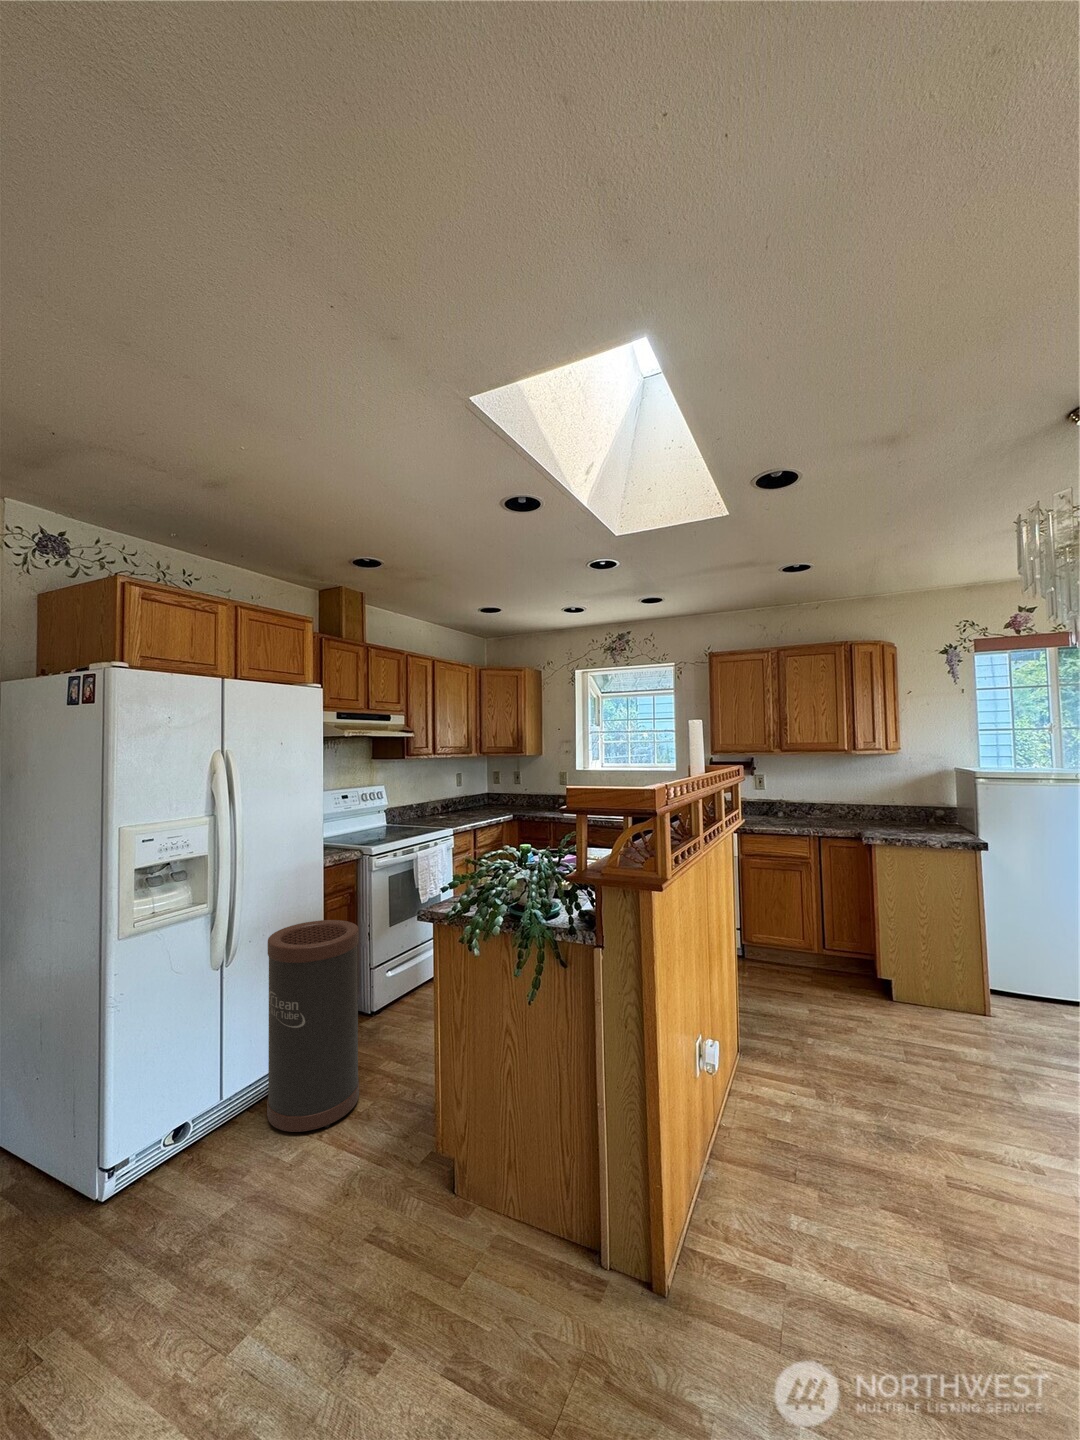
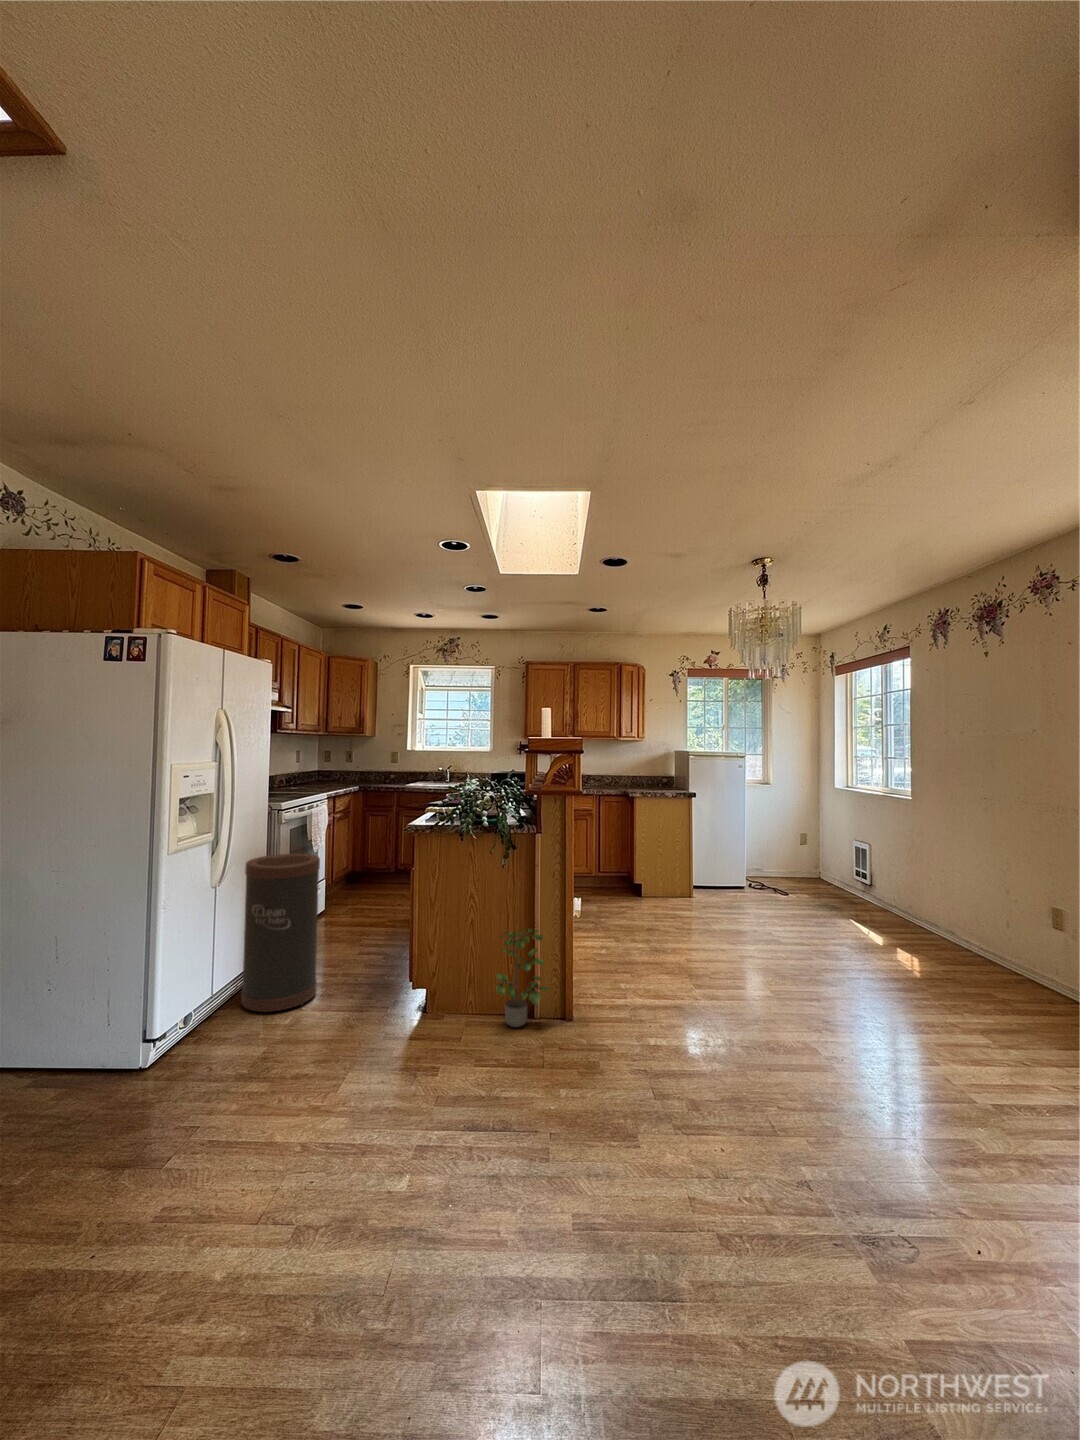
potted plant: none [518,1107,619,1288] -> present [496,928,552,1027]

